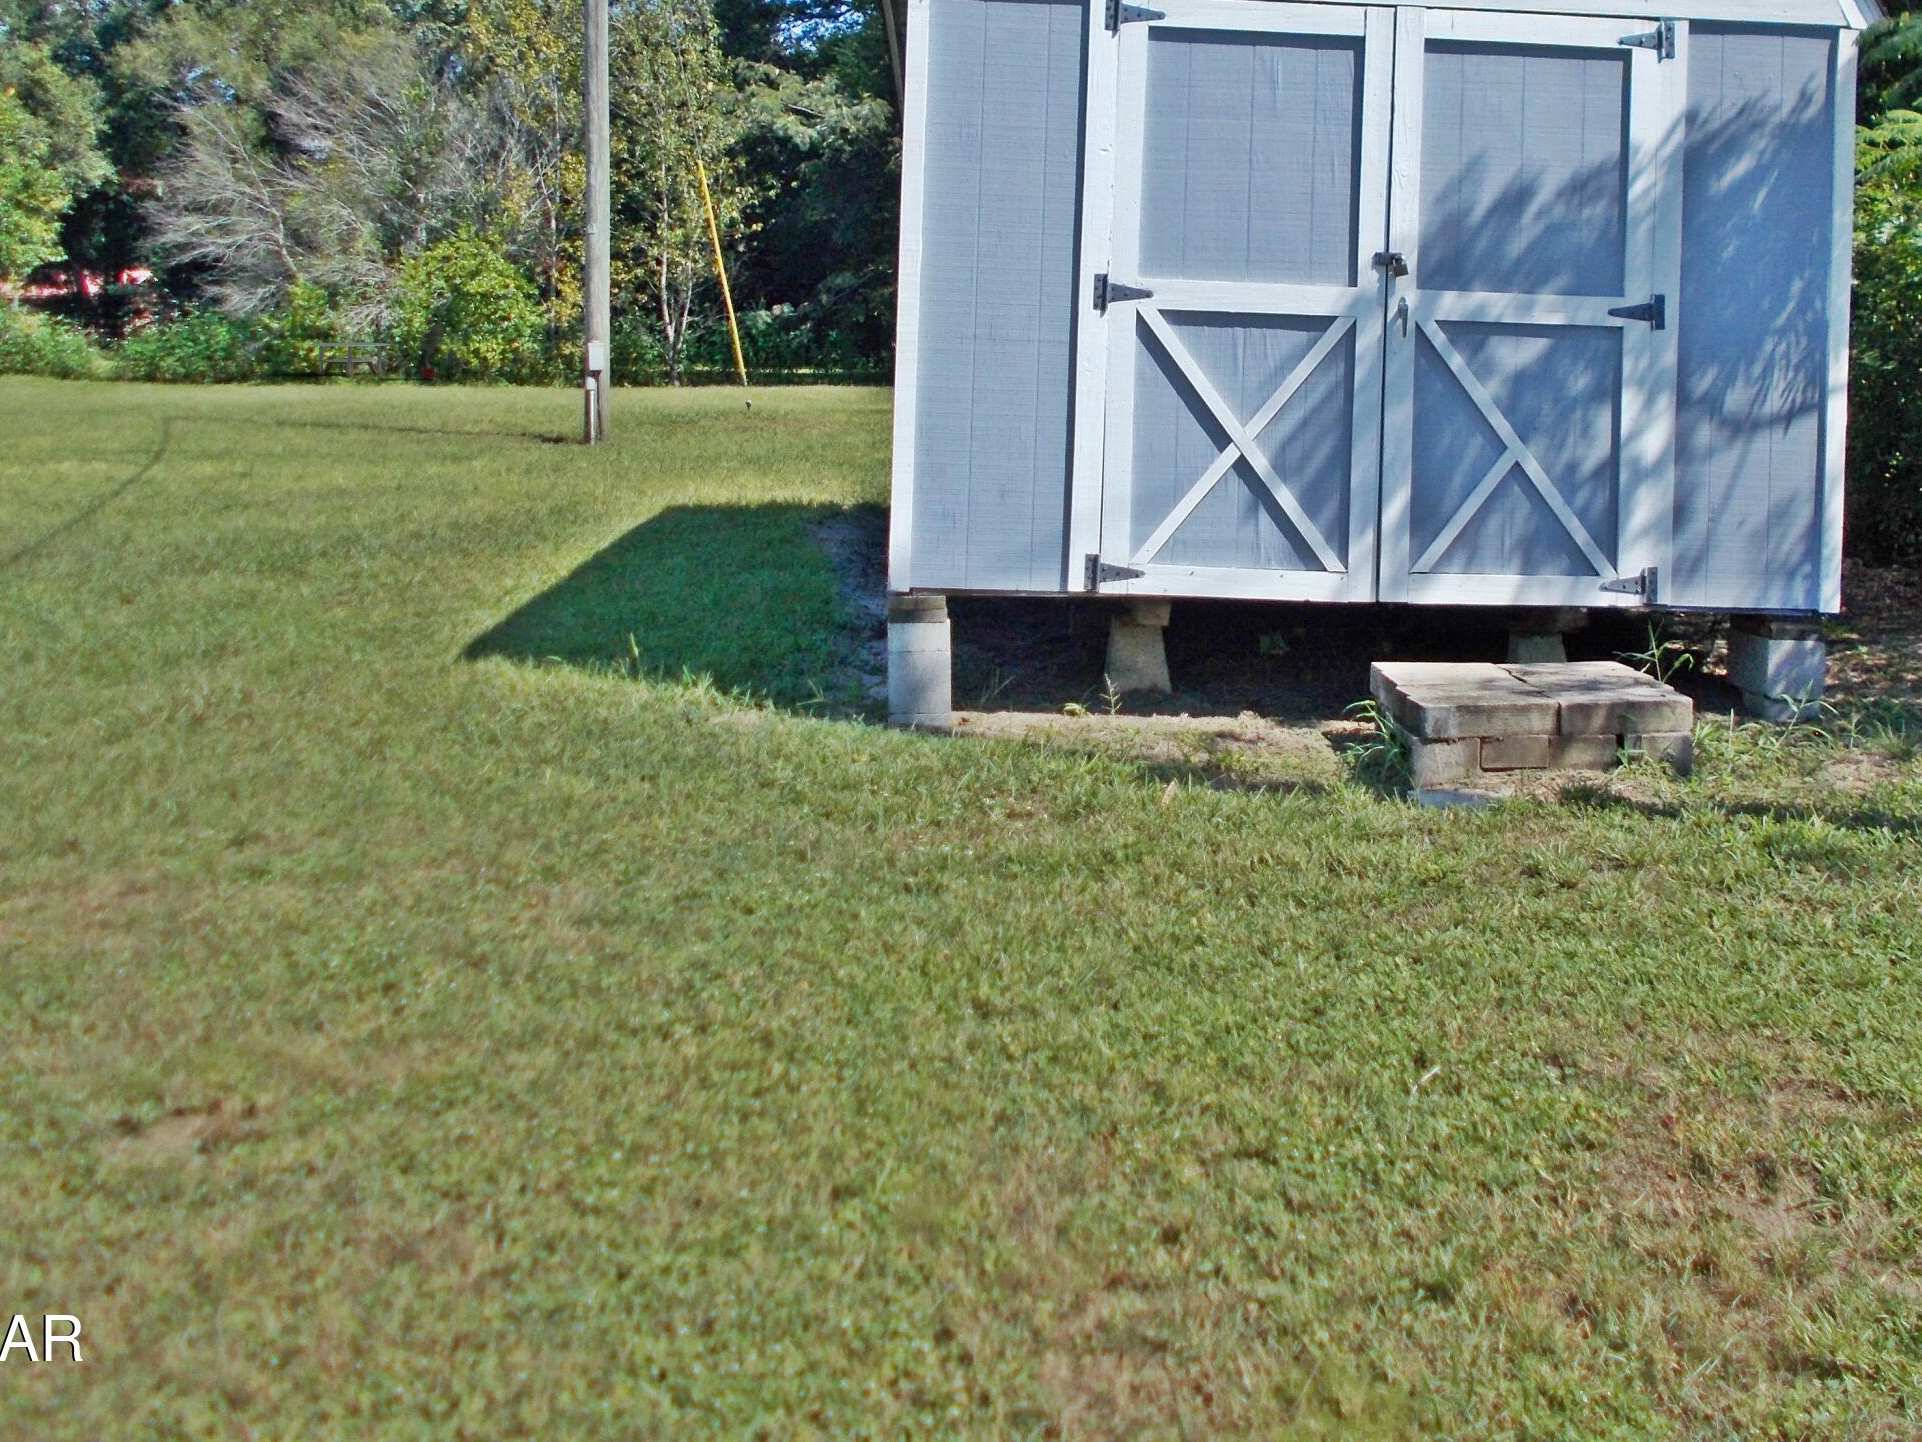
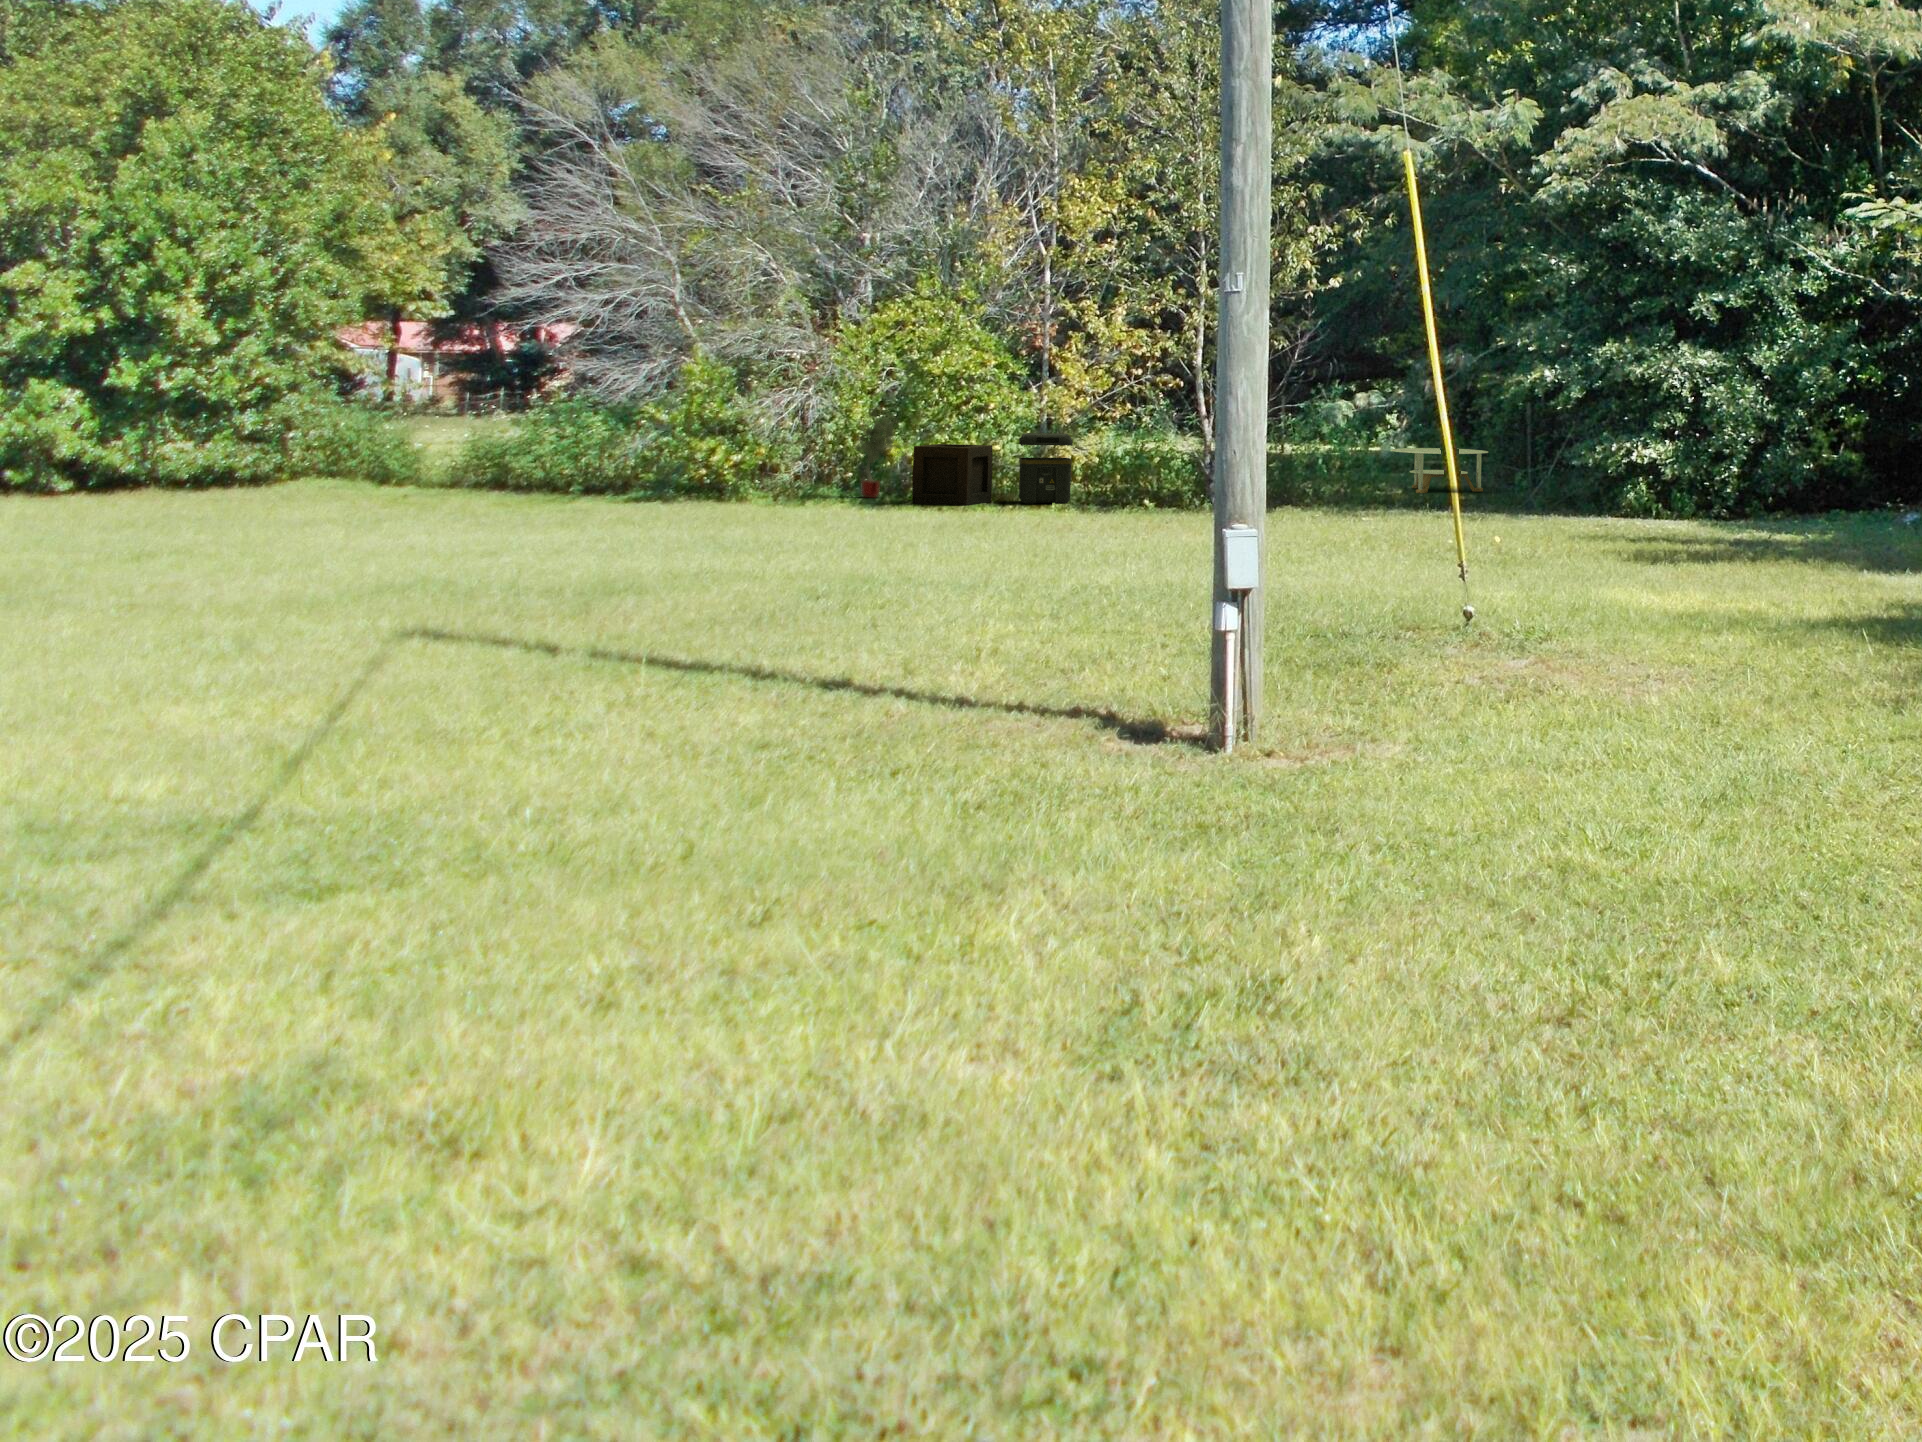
toolbox: none [533,334,570,382] -> present [1019,433,1073,504]
wooden crate: none [458,342,515,383] -> present [912,444,992,506]
round table: present [309,343,391,377] -> present [1390,448,1488,493]

